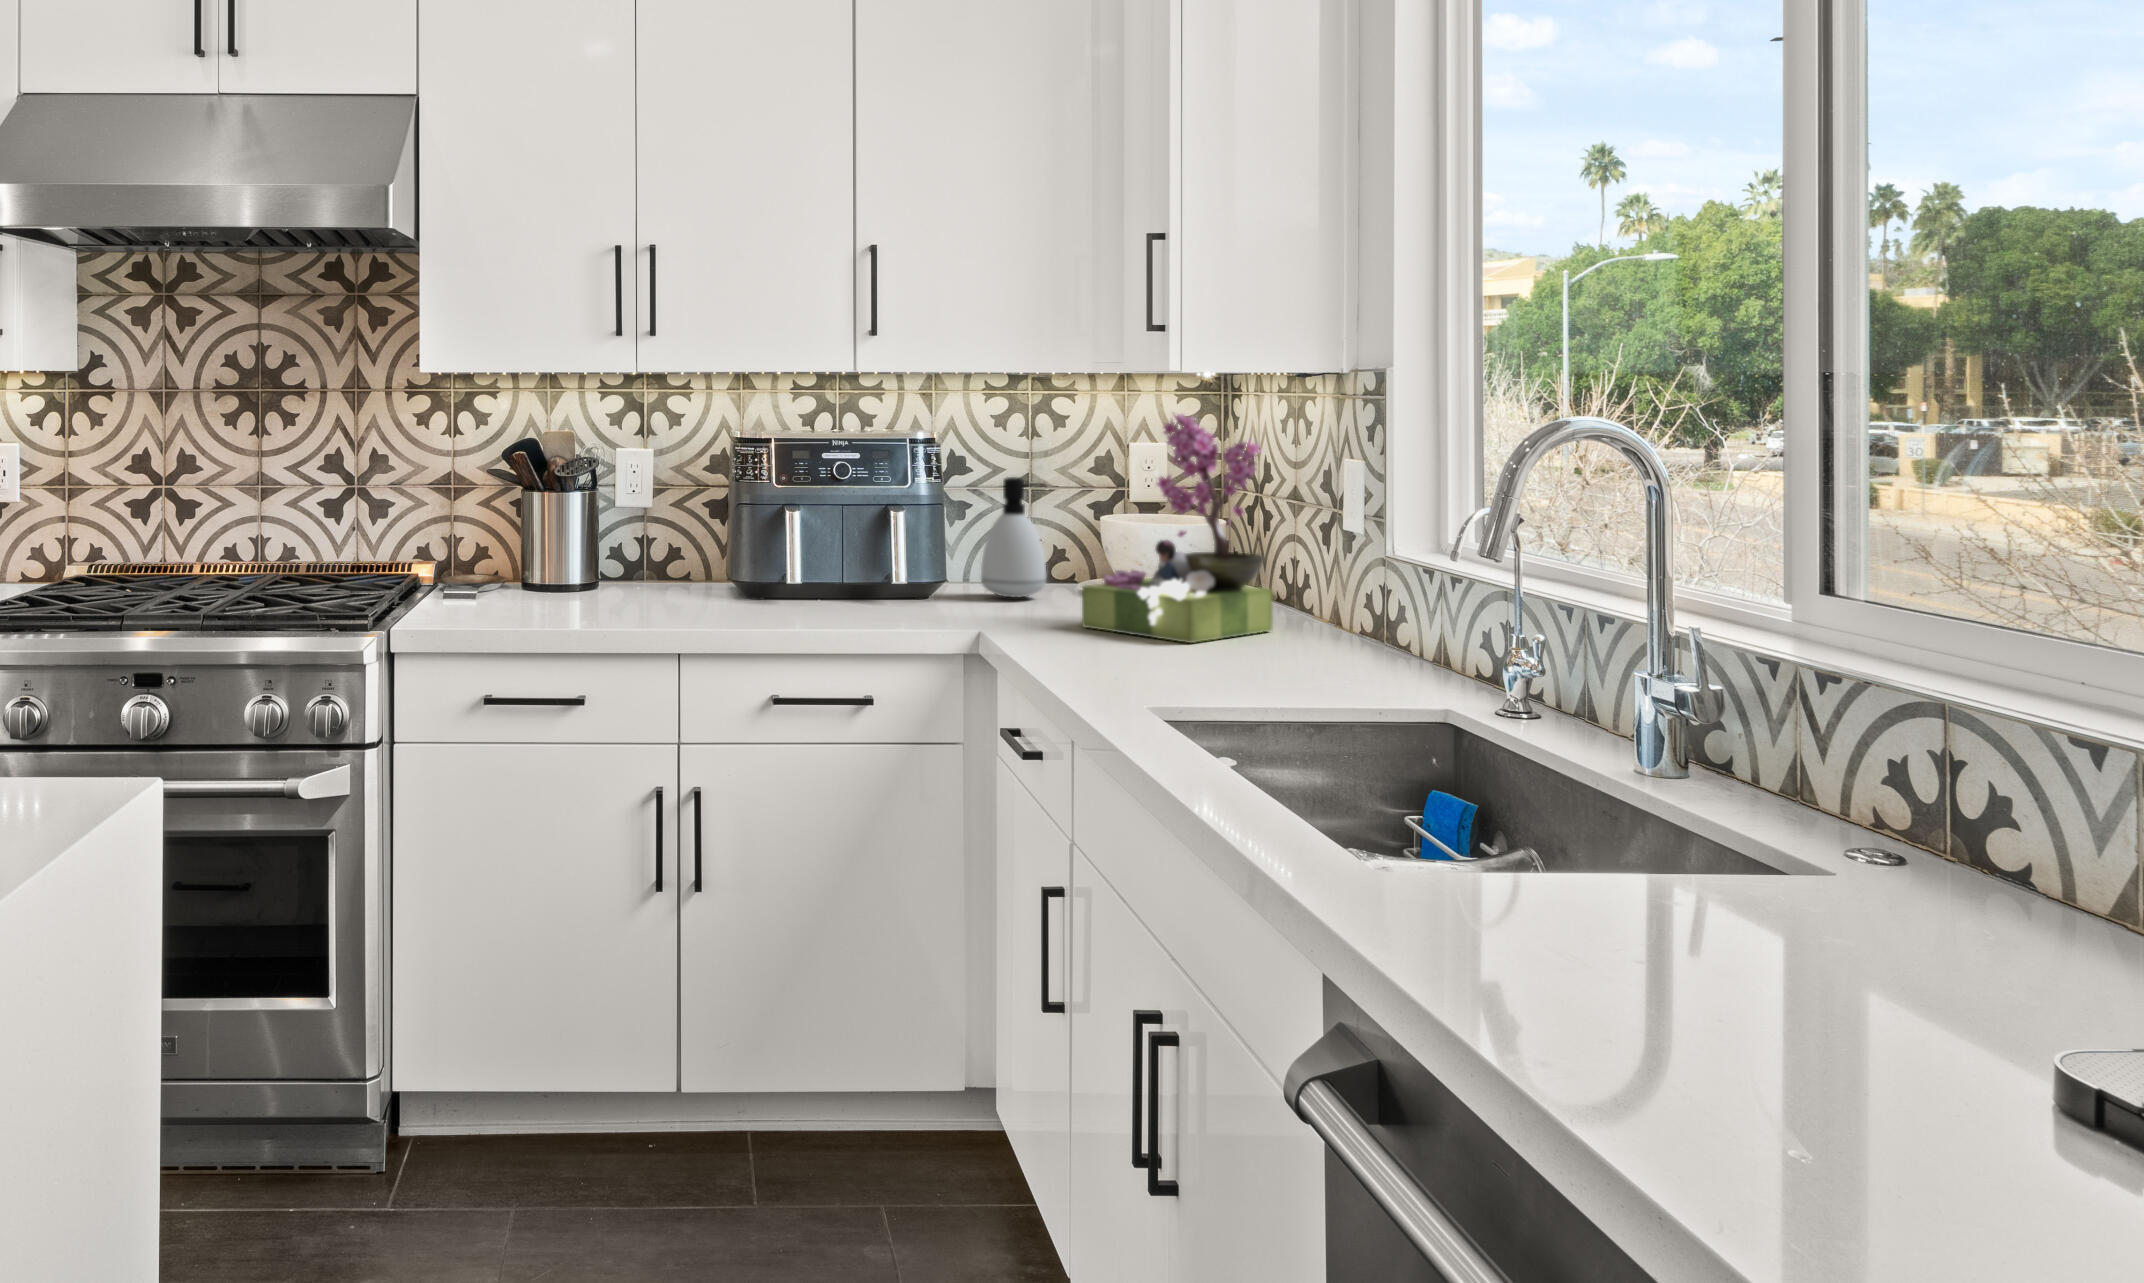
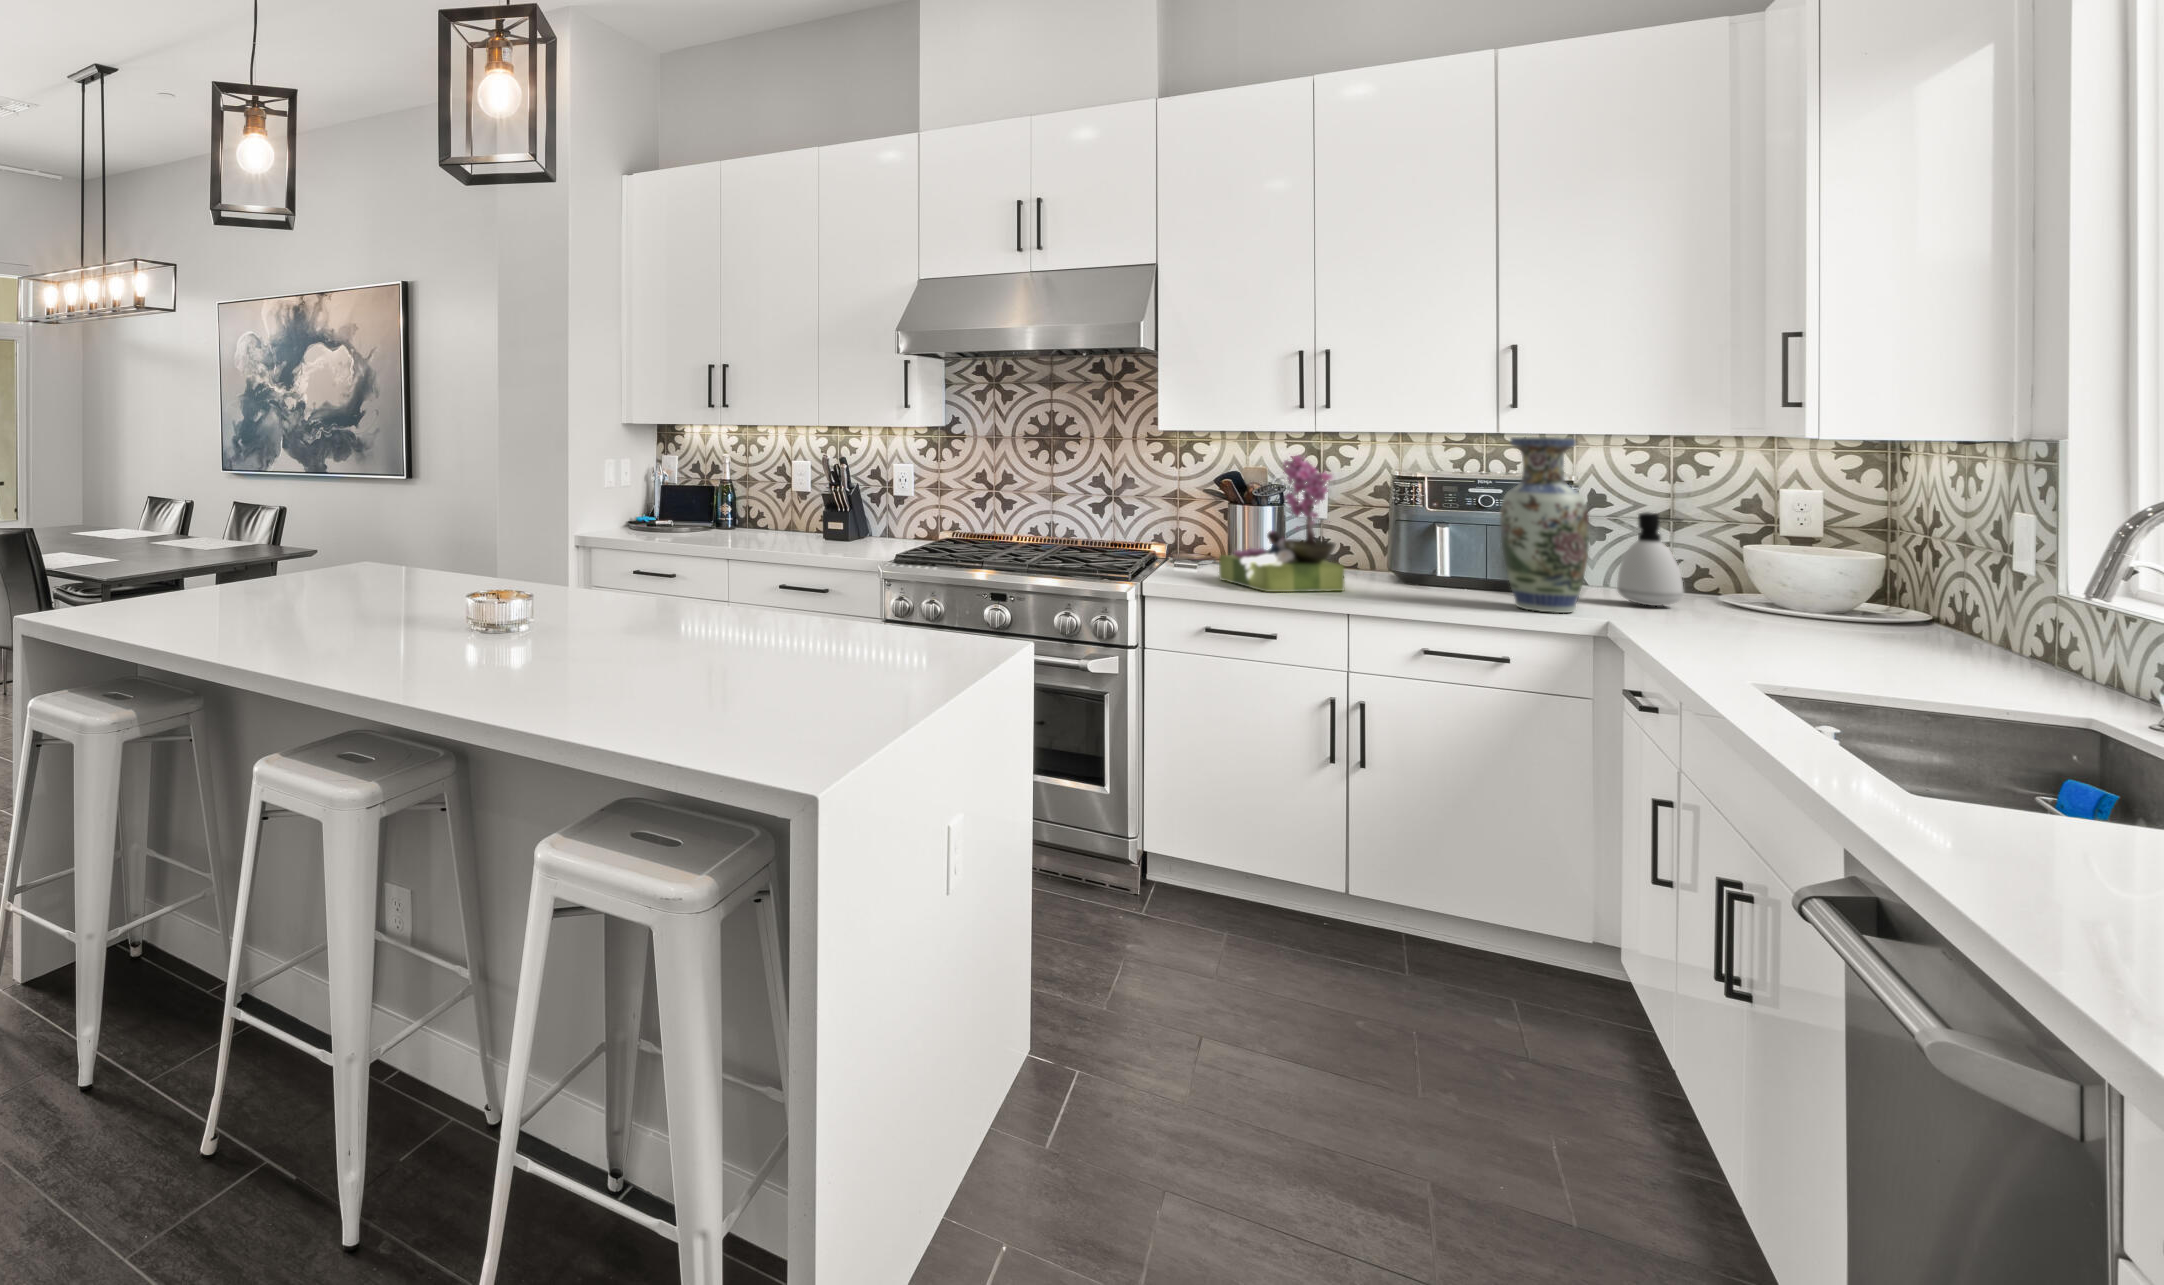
vase: none [865,379,960,617] -> present [1500,437,1589,613]
flower arrangement: present [1082,414,1273,643] -> present [1219,455,1345,592]

